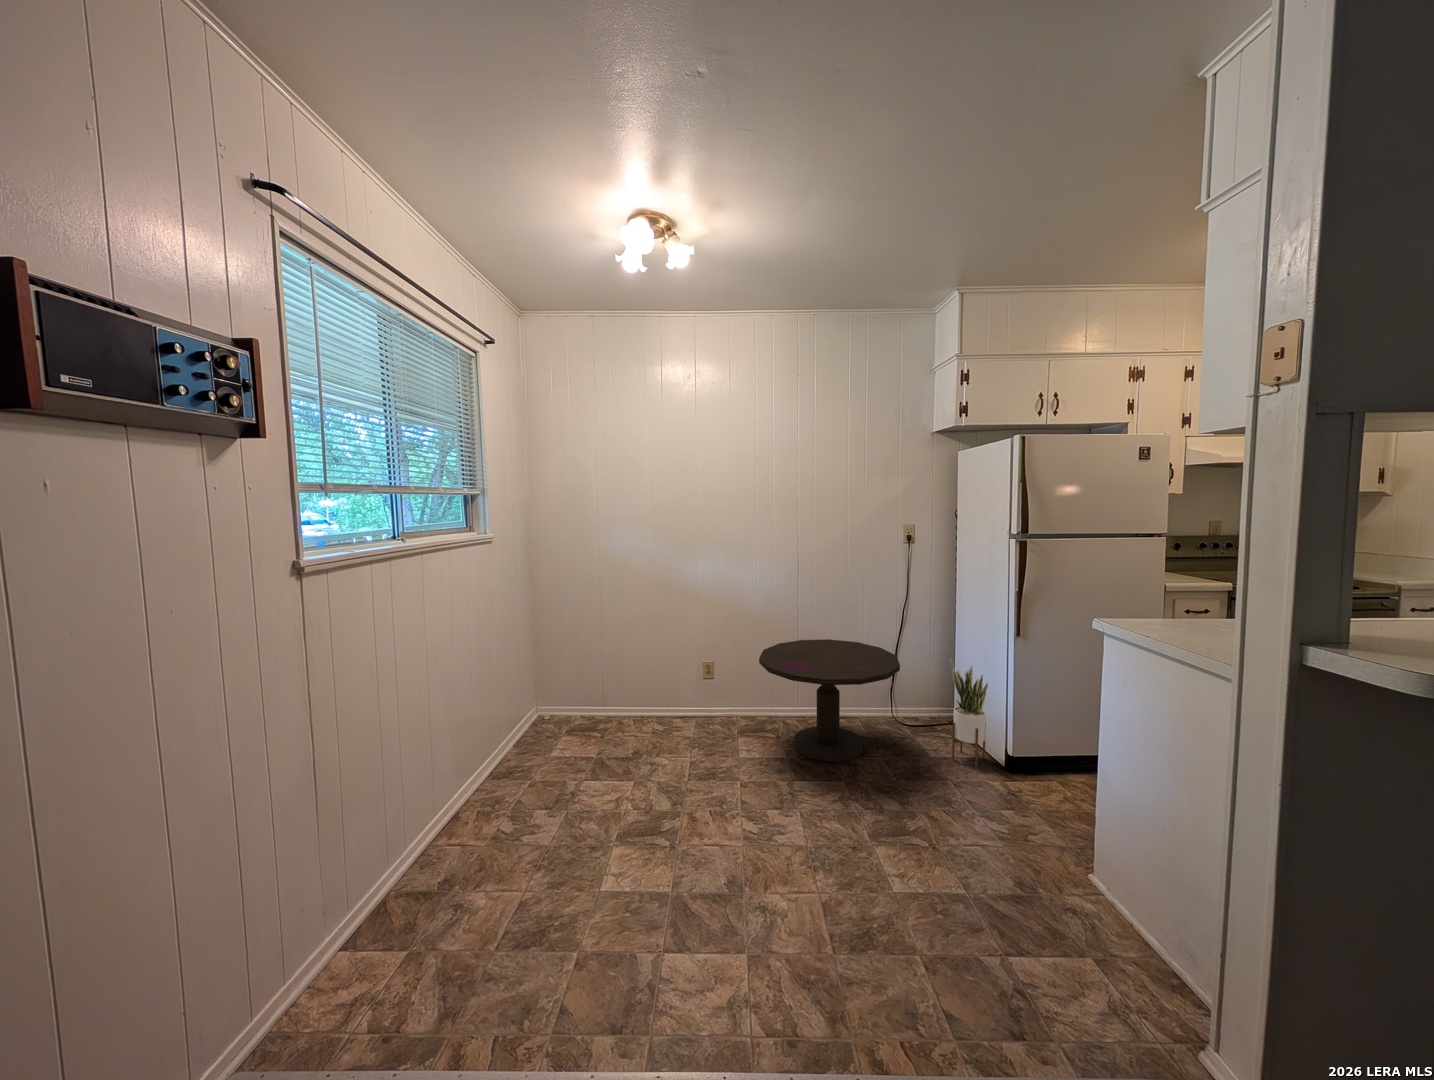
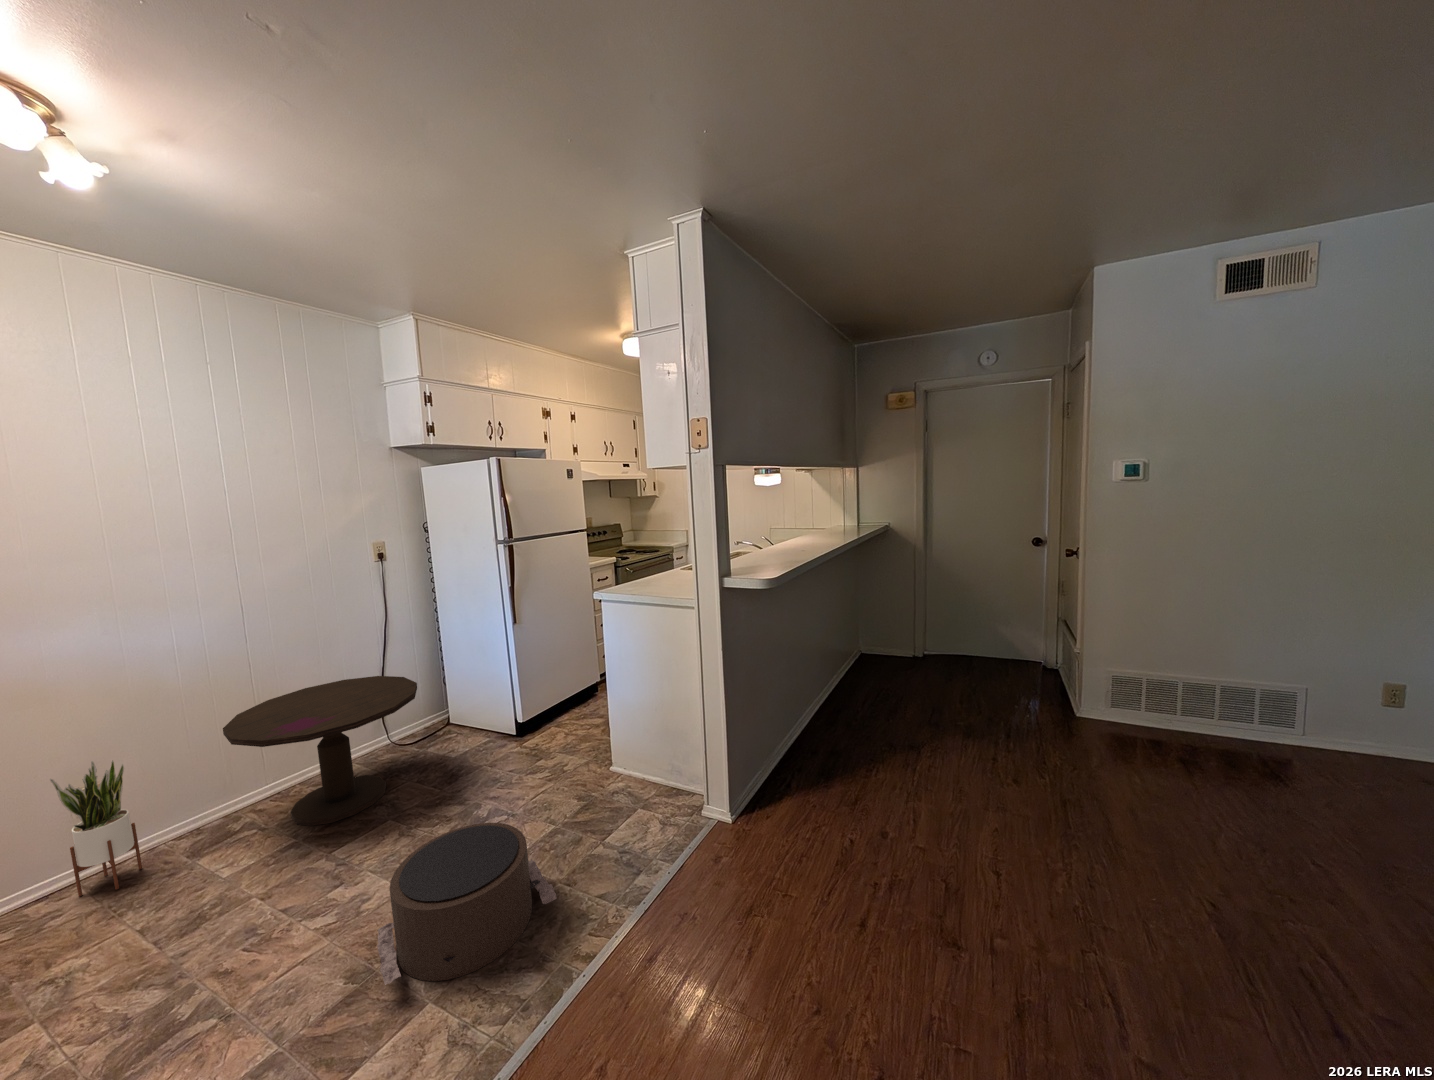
potted plant: present [950,659,988,767] -> present [50,760,142,896]
pouf: none [727,814,901,972] -> present [377,823,557,985]

